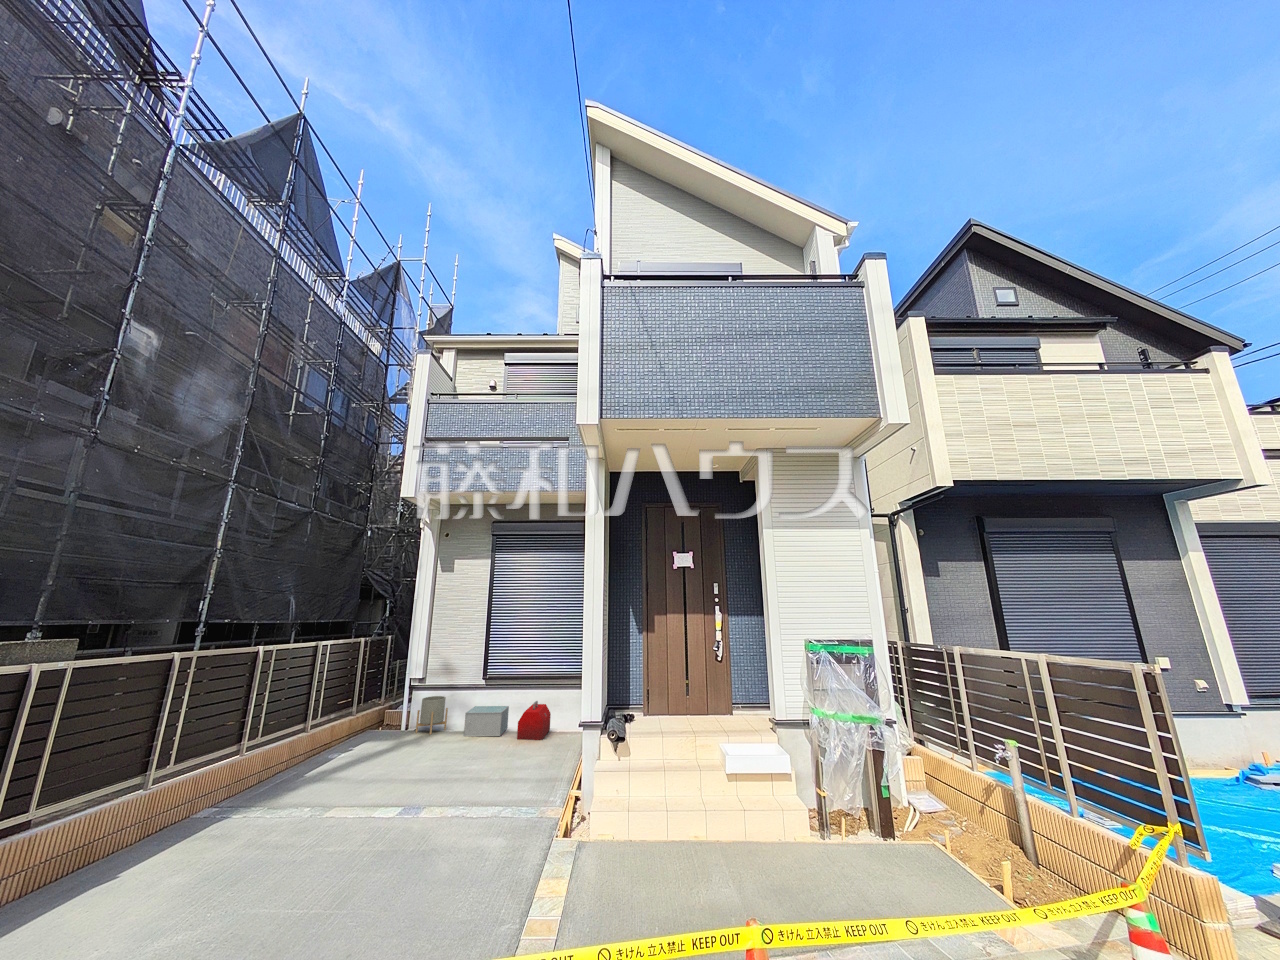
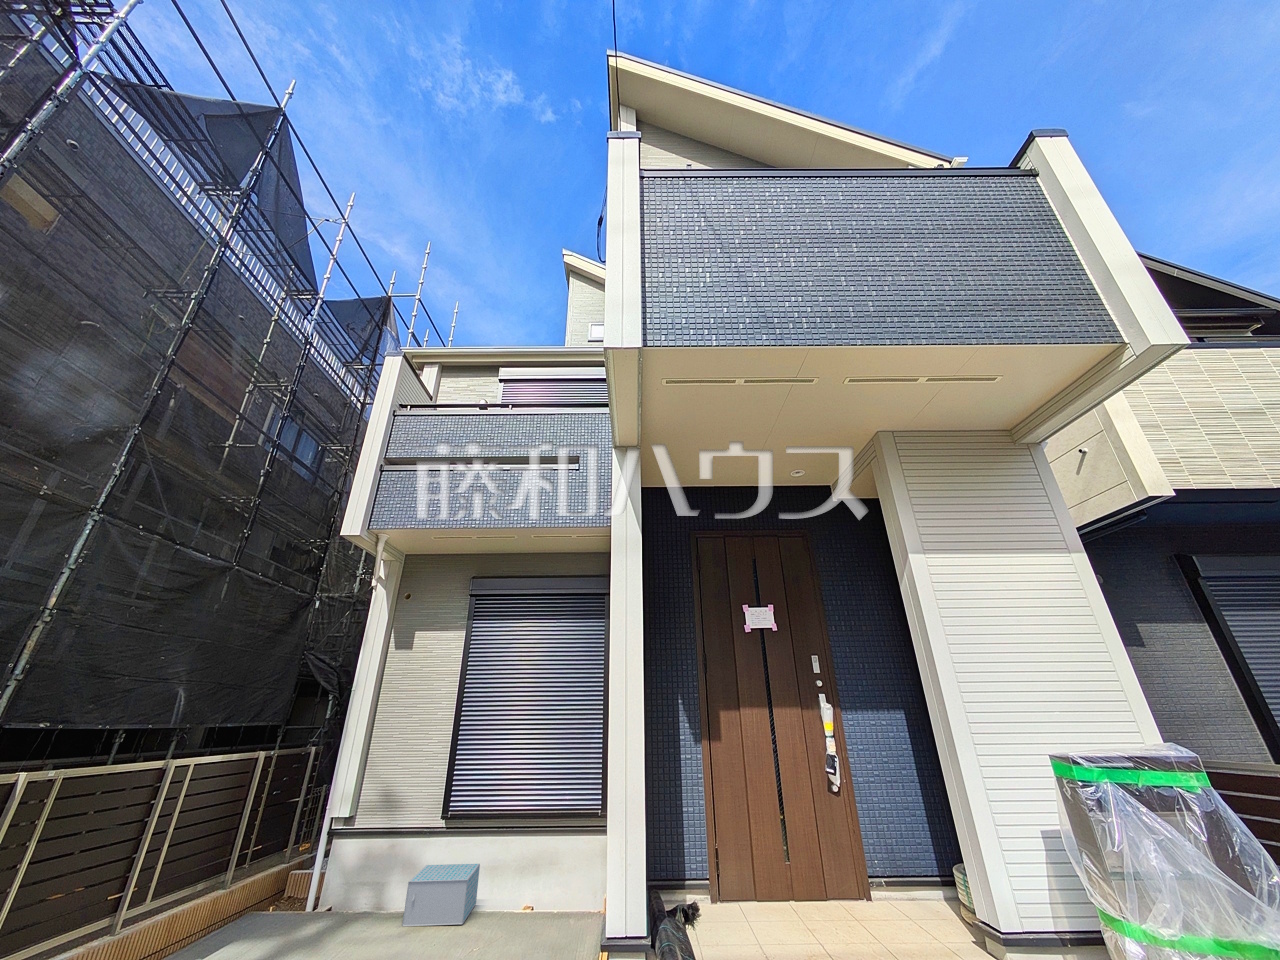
planter: present [415,696,448,735] -> none [324,848,382,924]
toolbox: present [517,701,551,740] -> none [490,856,546,933]

